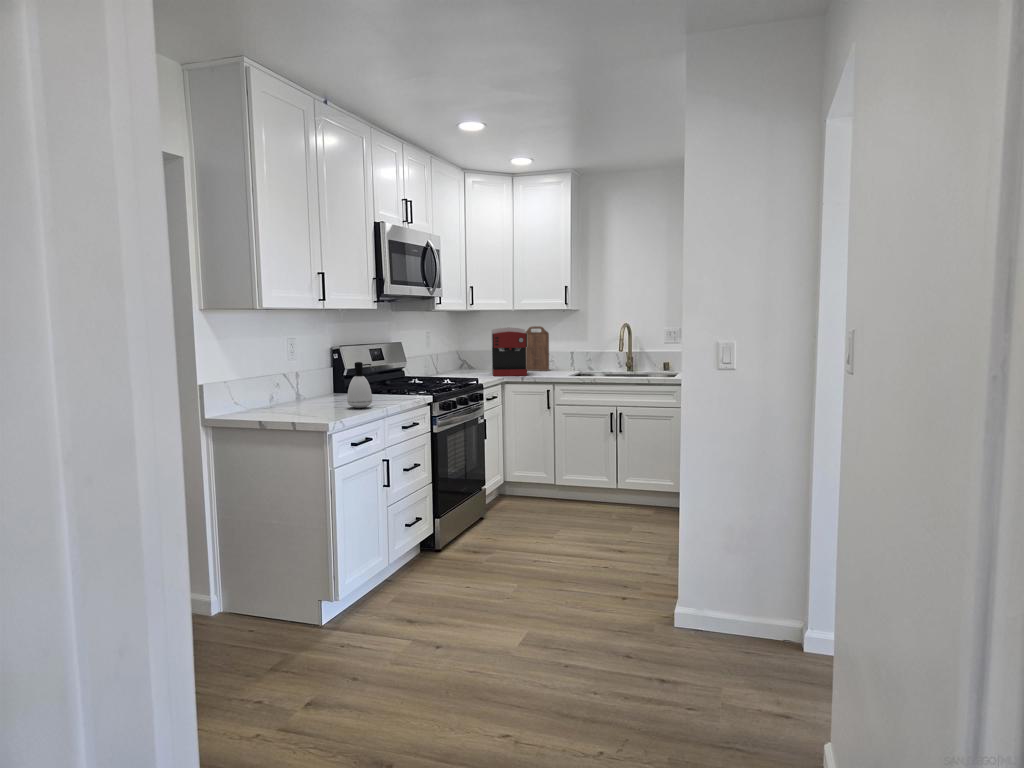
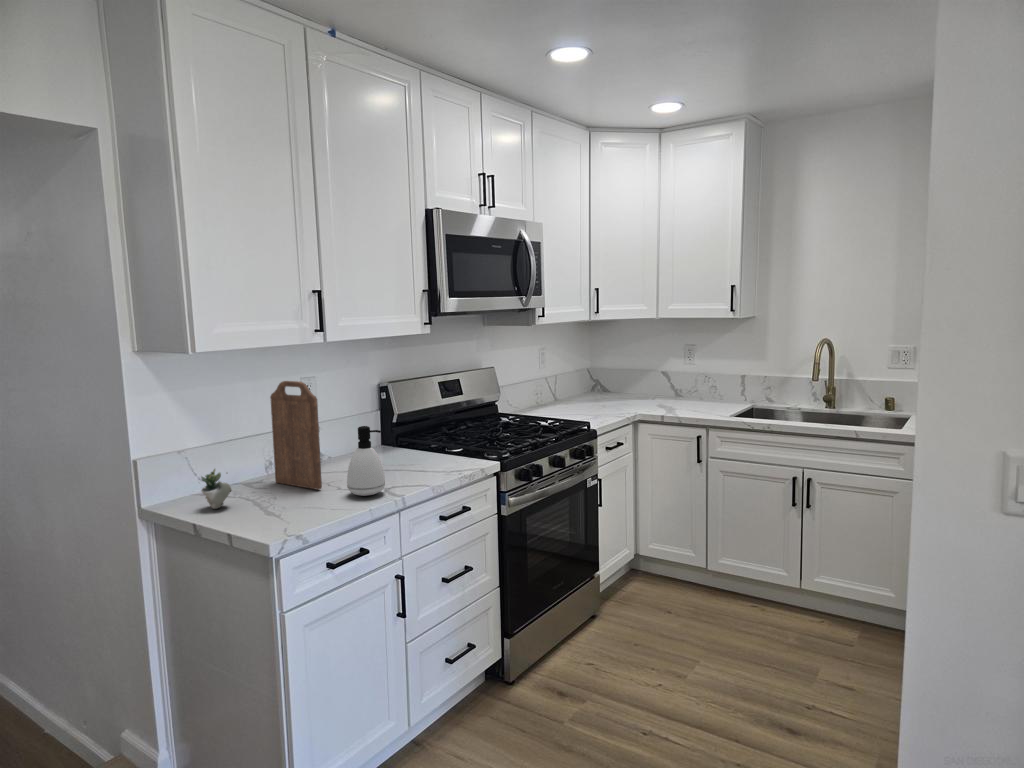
cutting board: present [525,326,549,371] -> present [270,381,322,490]
coffee maker: present [491,327,527,376] -> none [622,344,671,414]
succulent plant: none [255,386,283,415] -> present [201,469,231,509]

